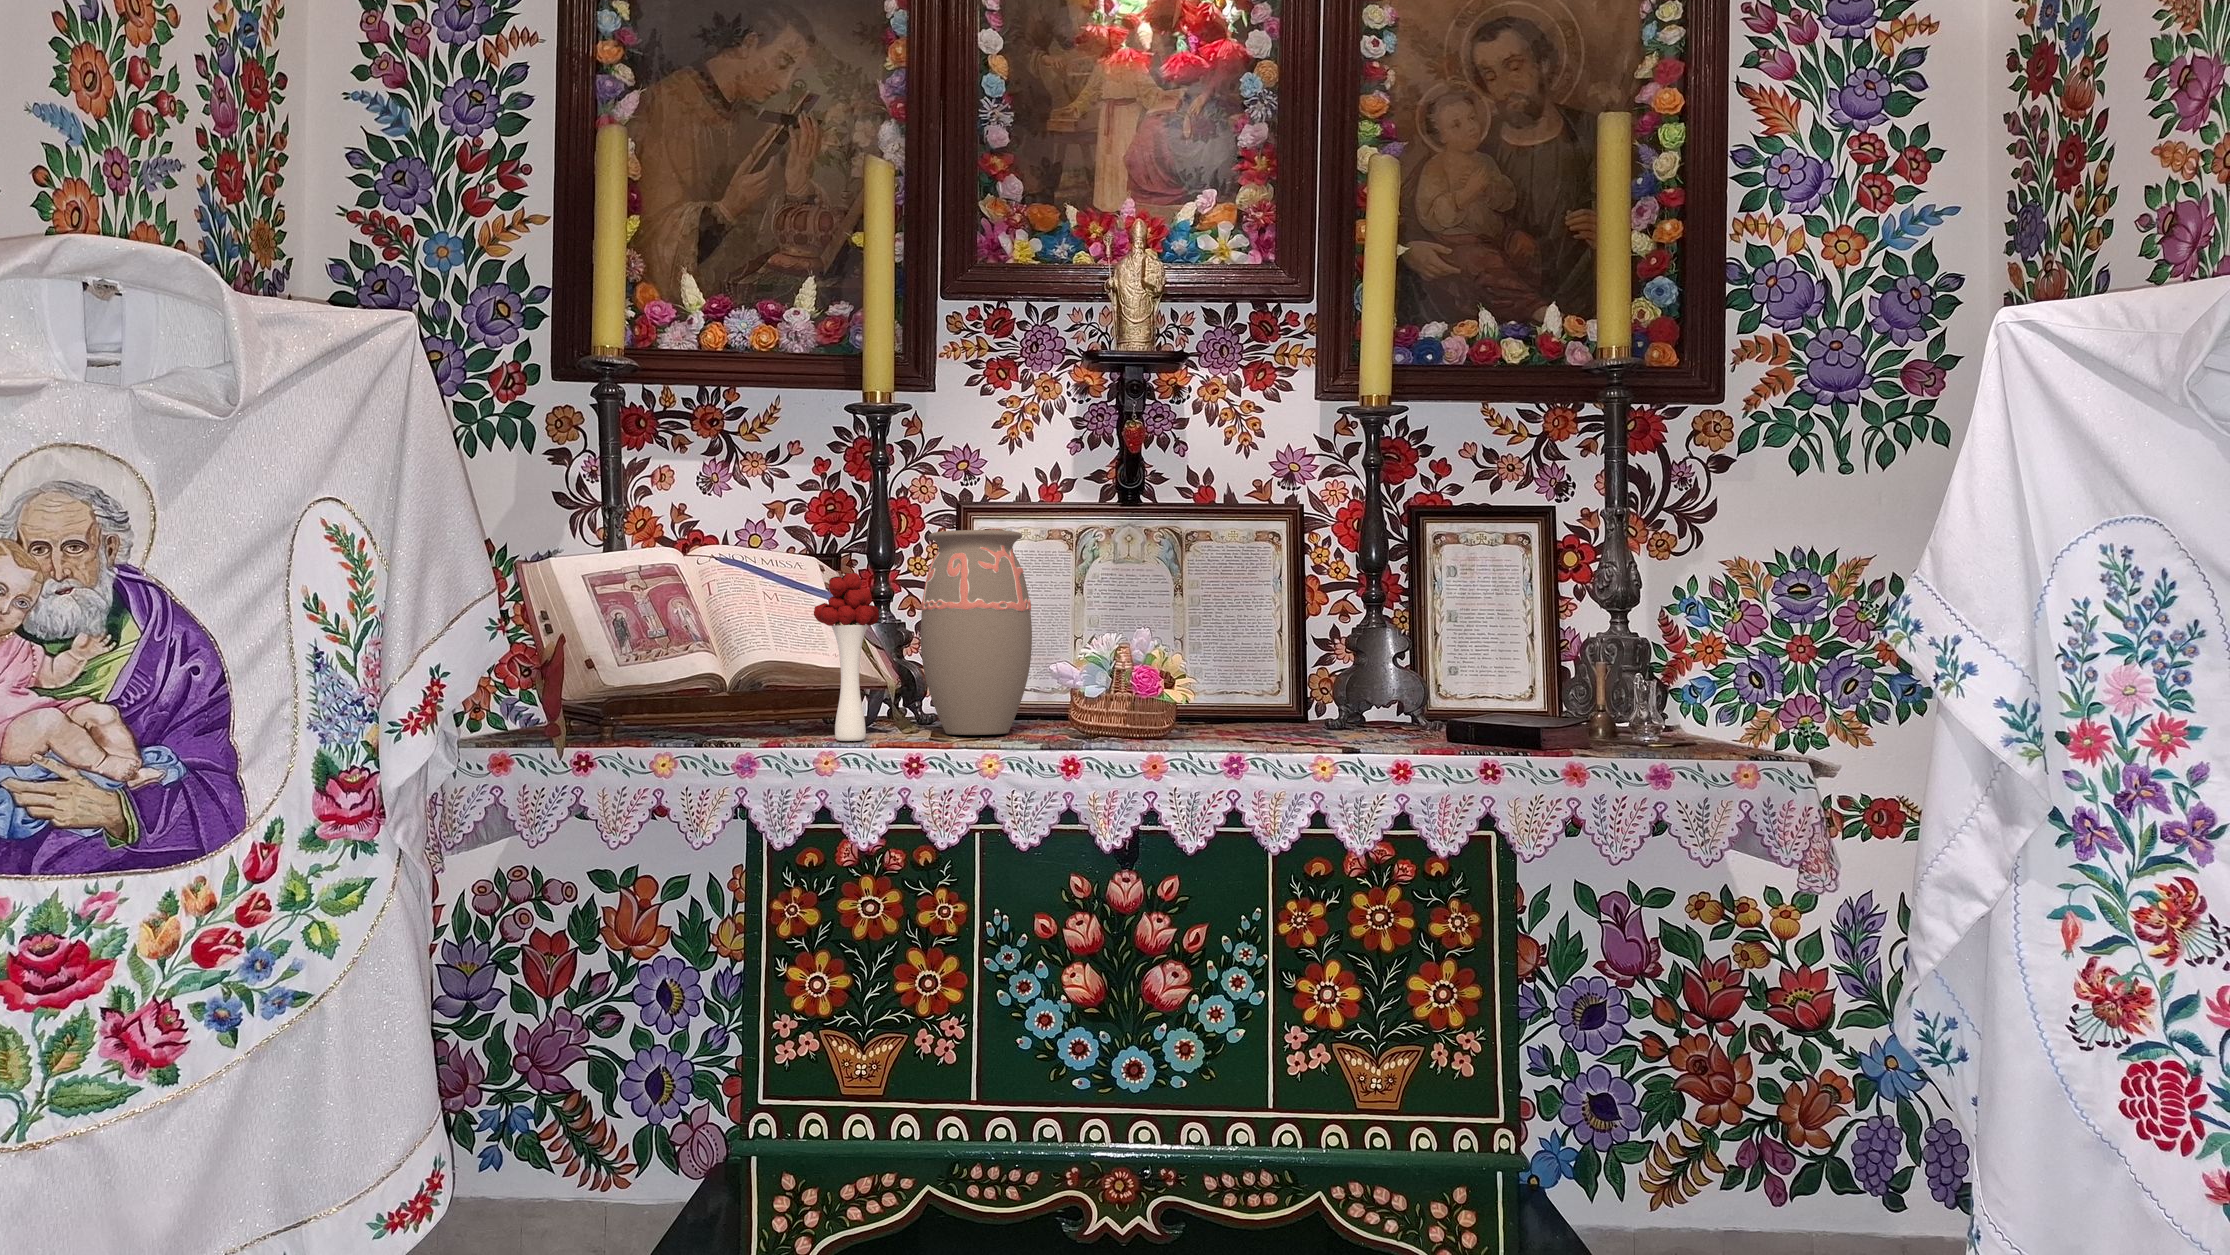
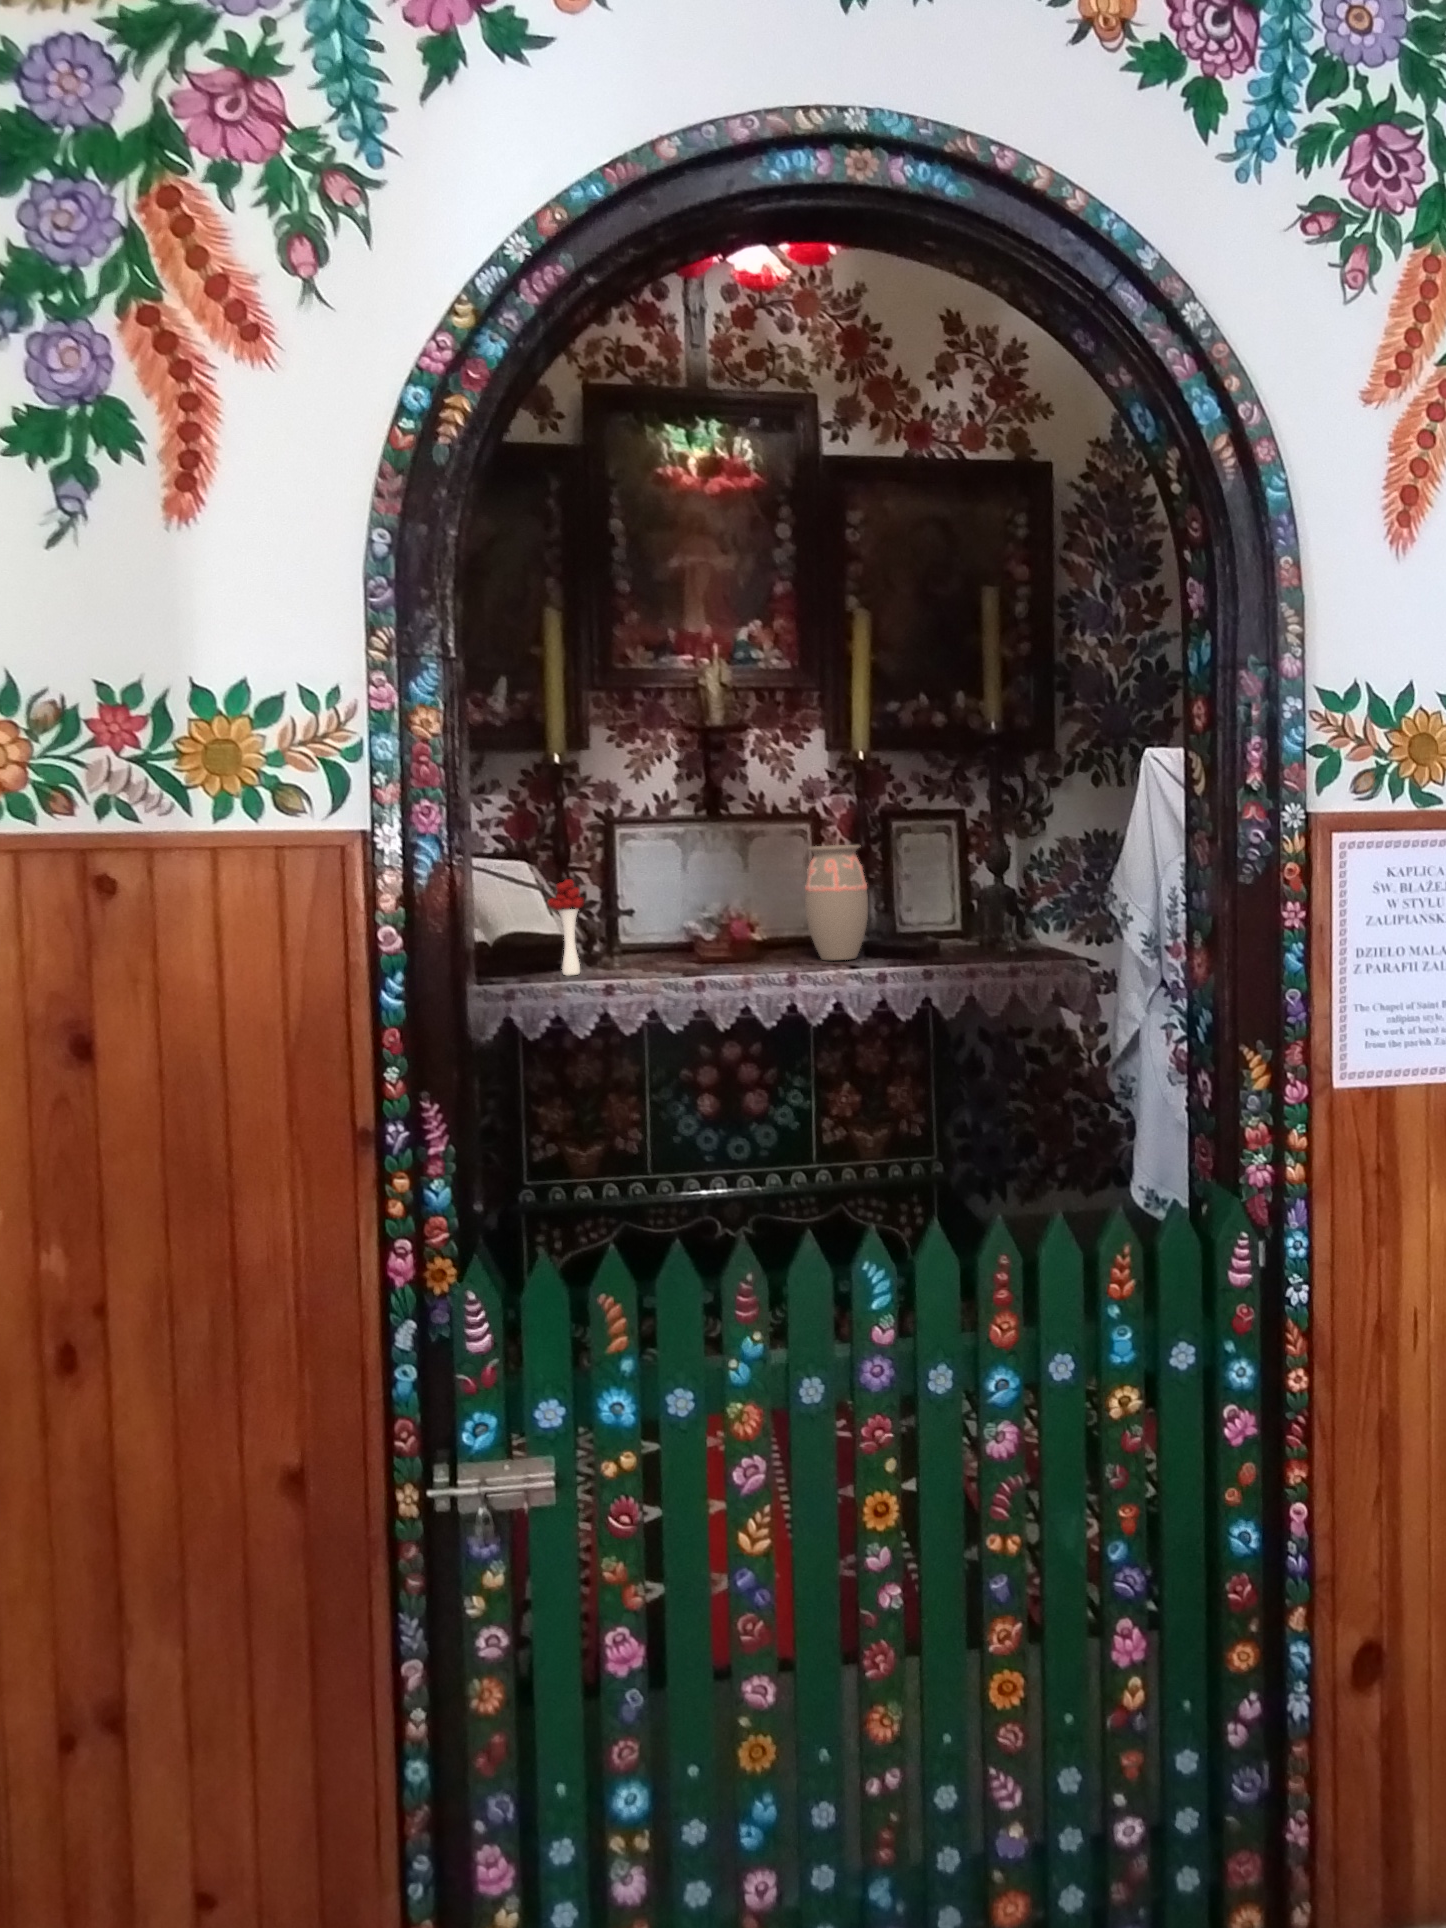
decorative vase: present [921,530,1032,735] -> present [805,845,868,960]

